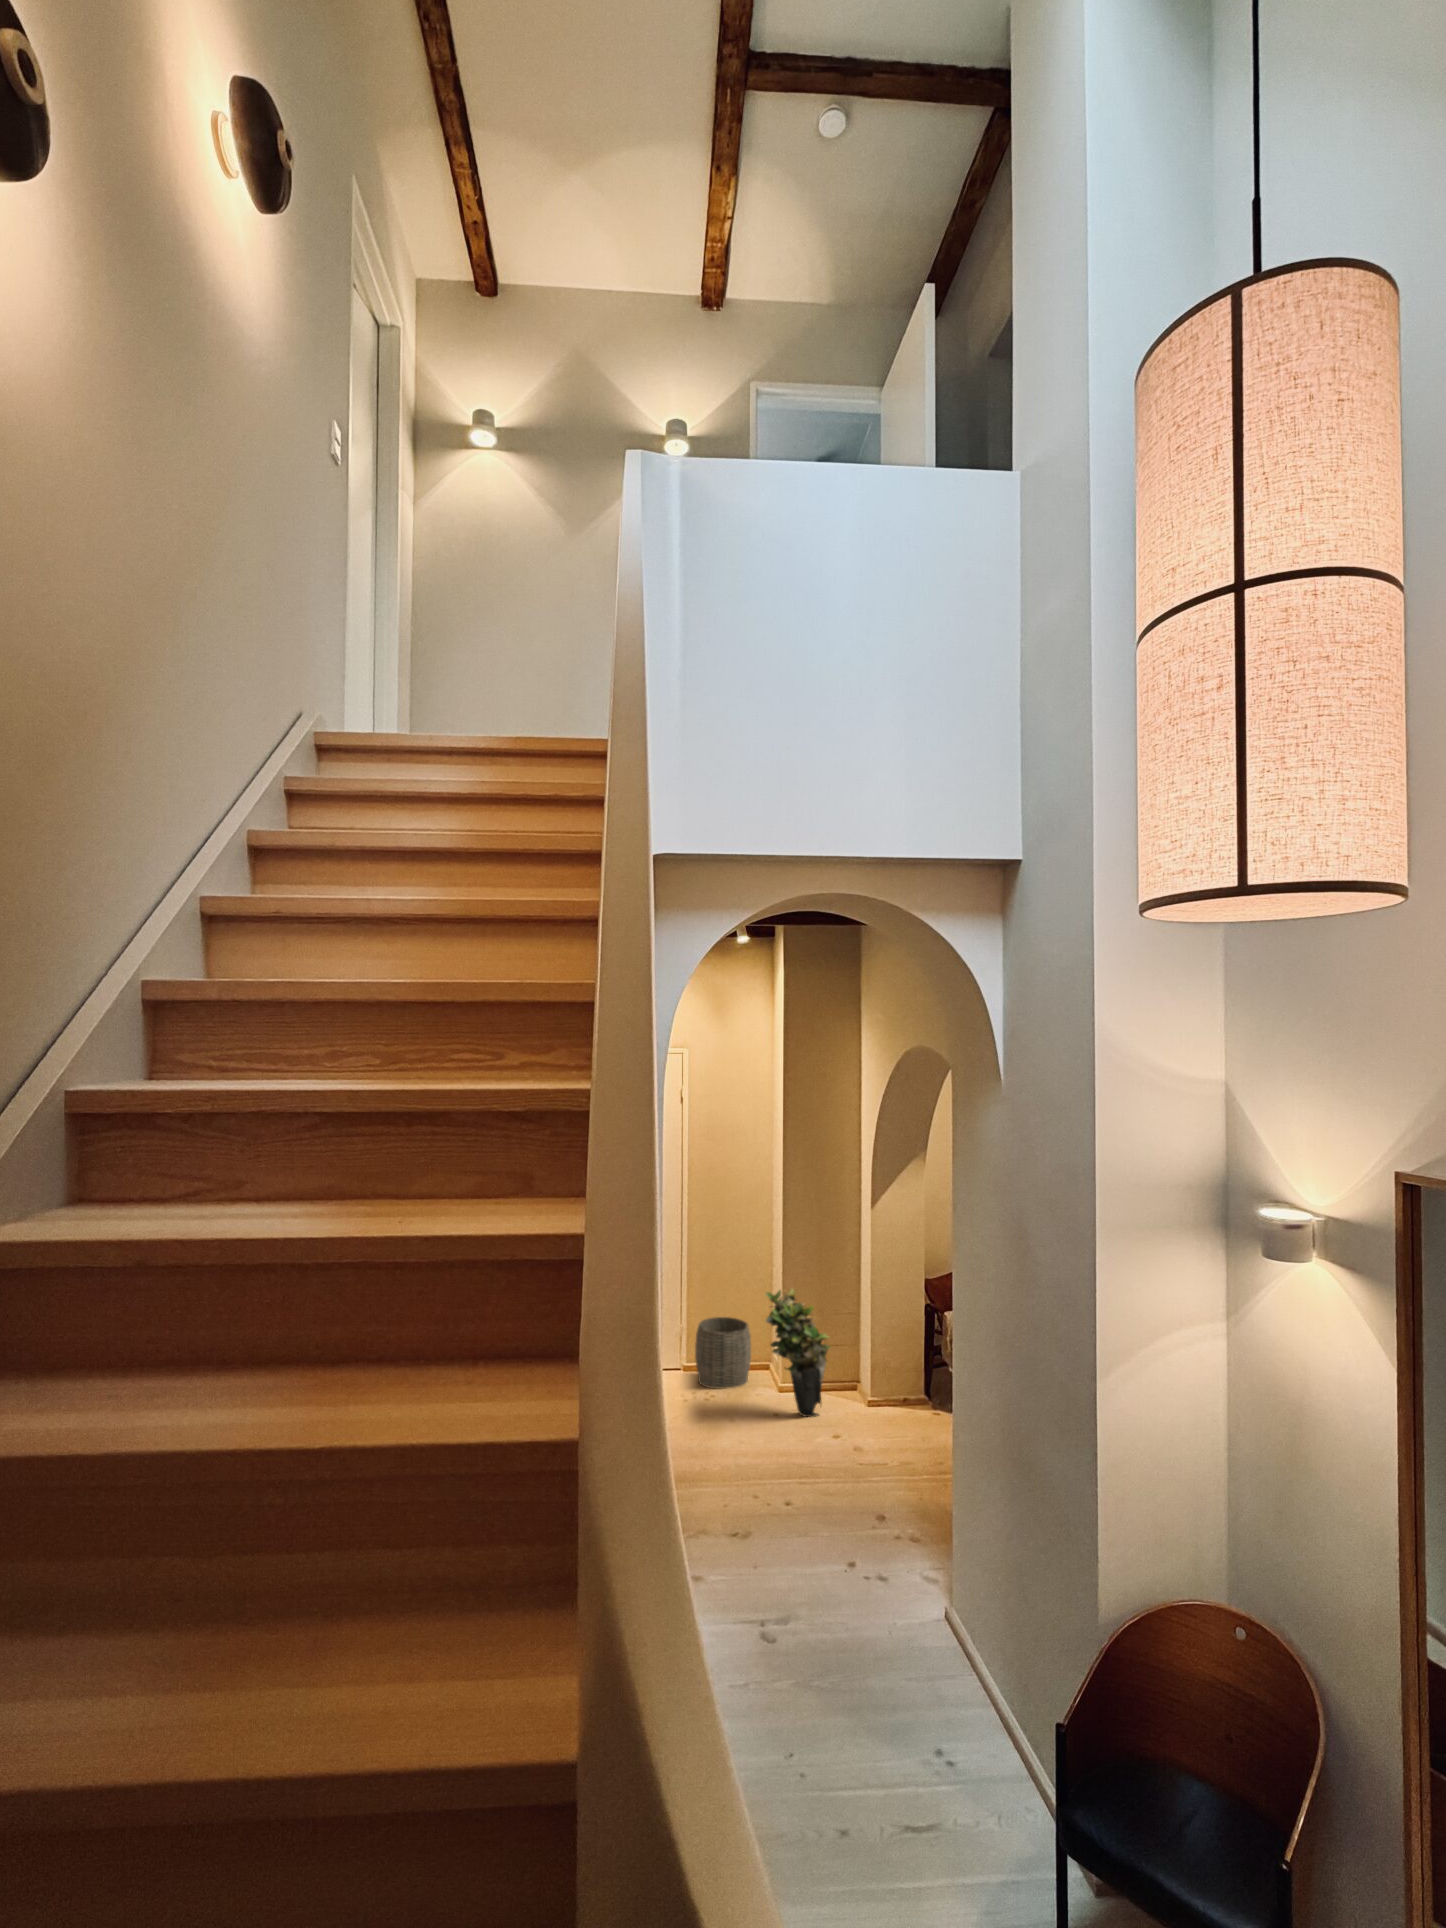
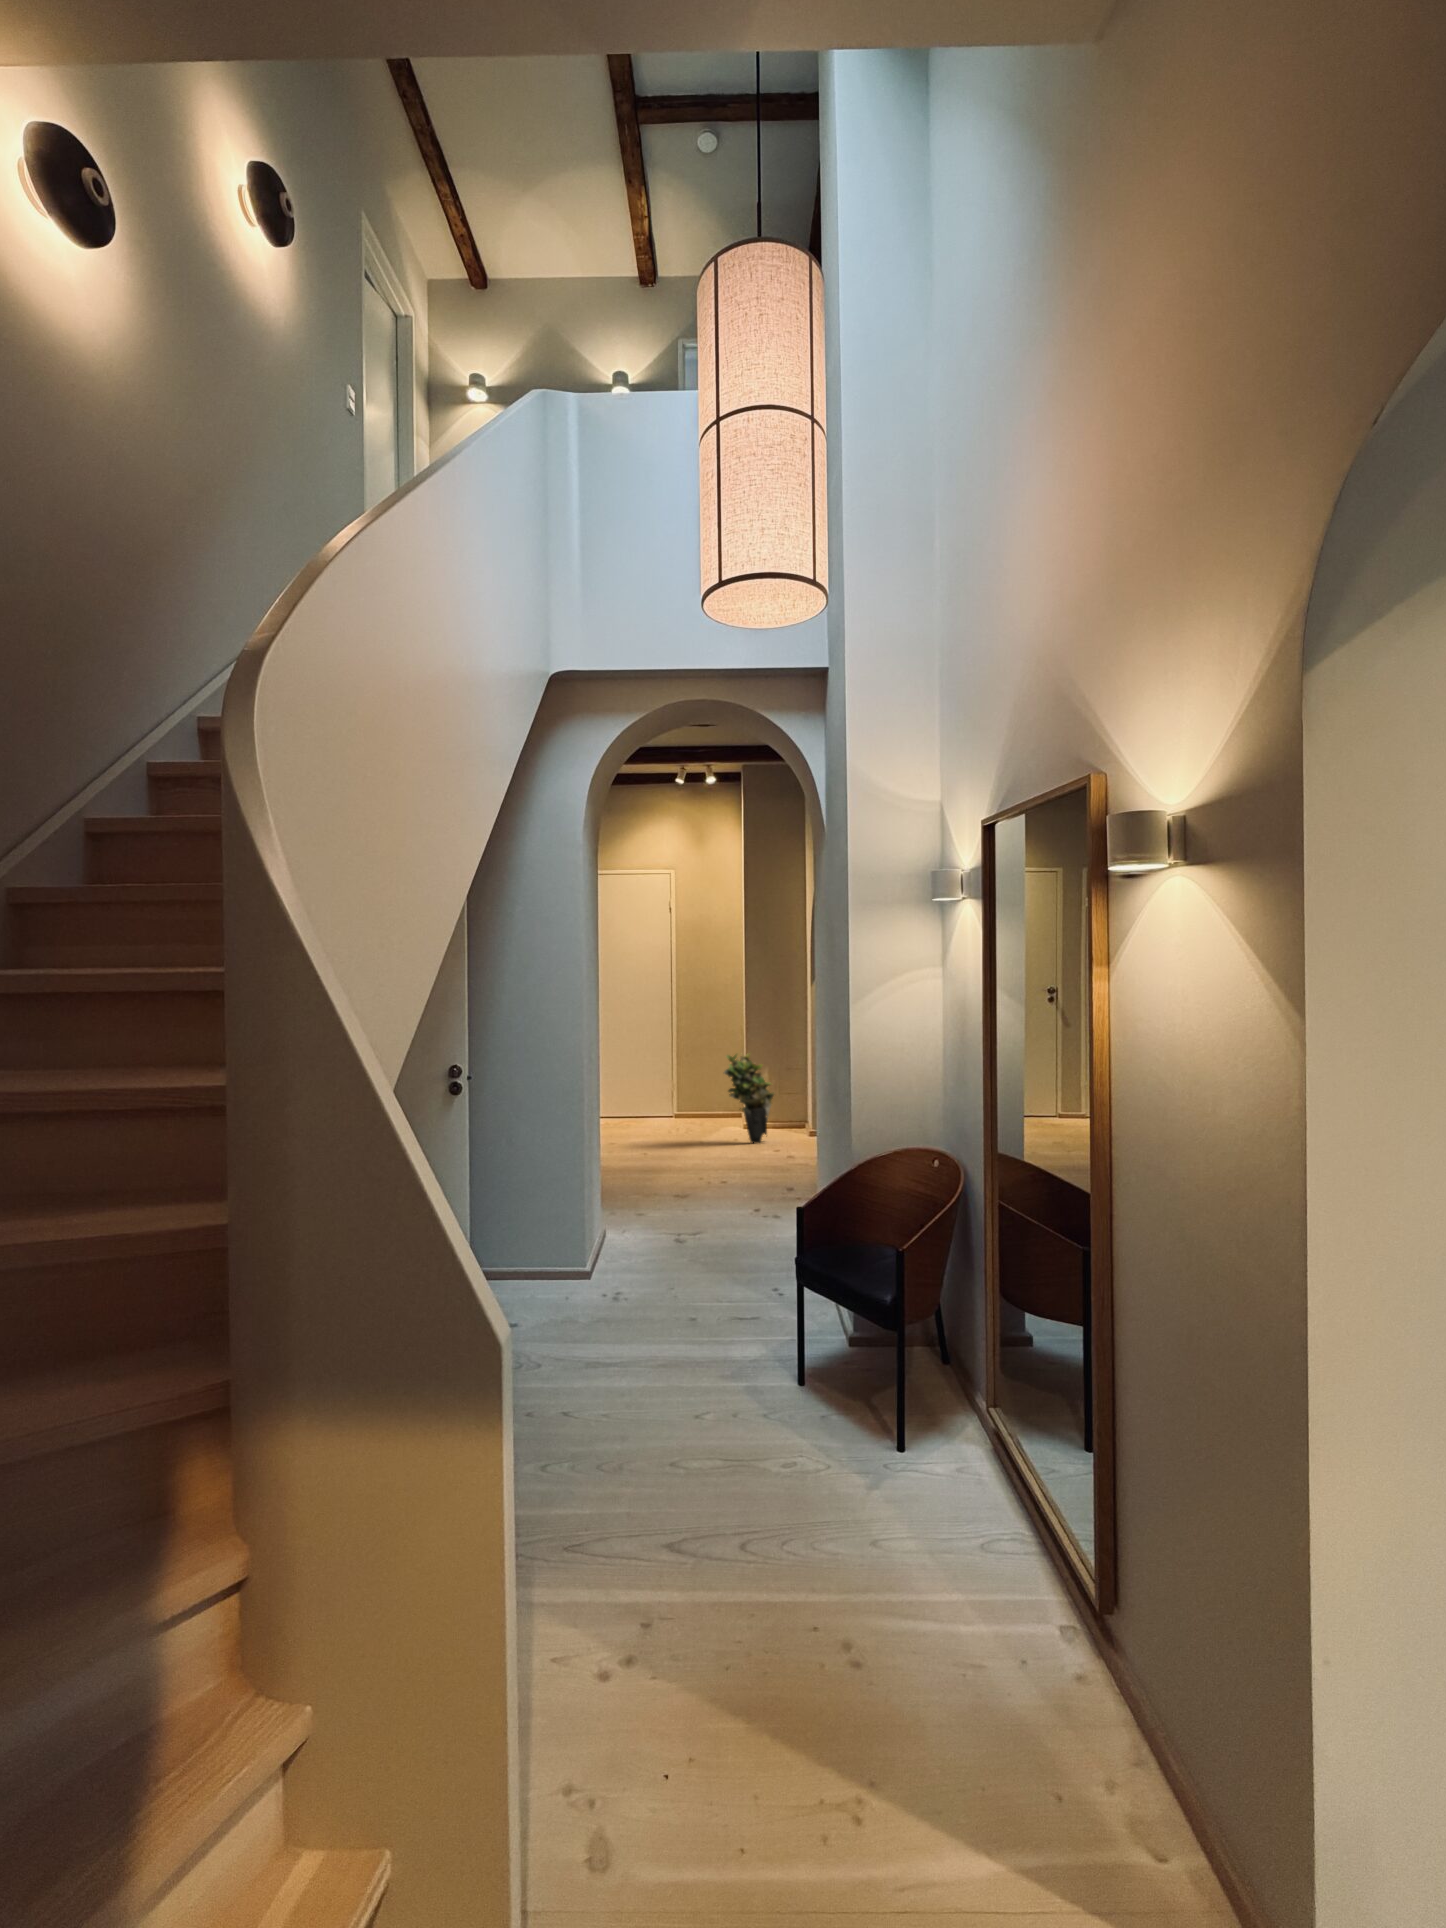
woven basket: present [695,1317,751,1389] -> none [680,1088,724,1138]

